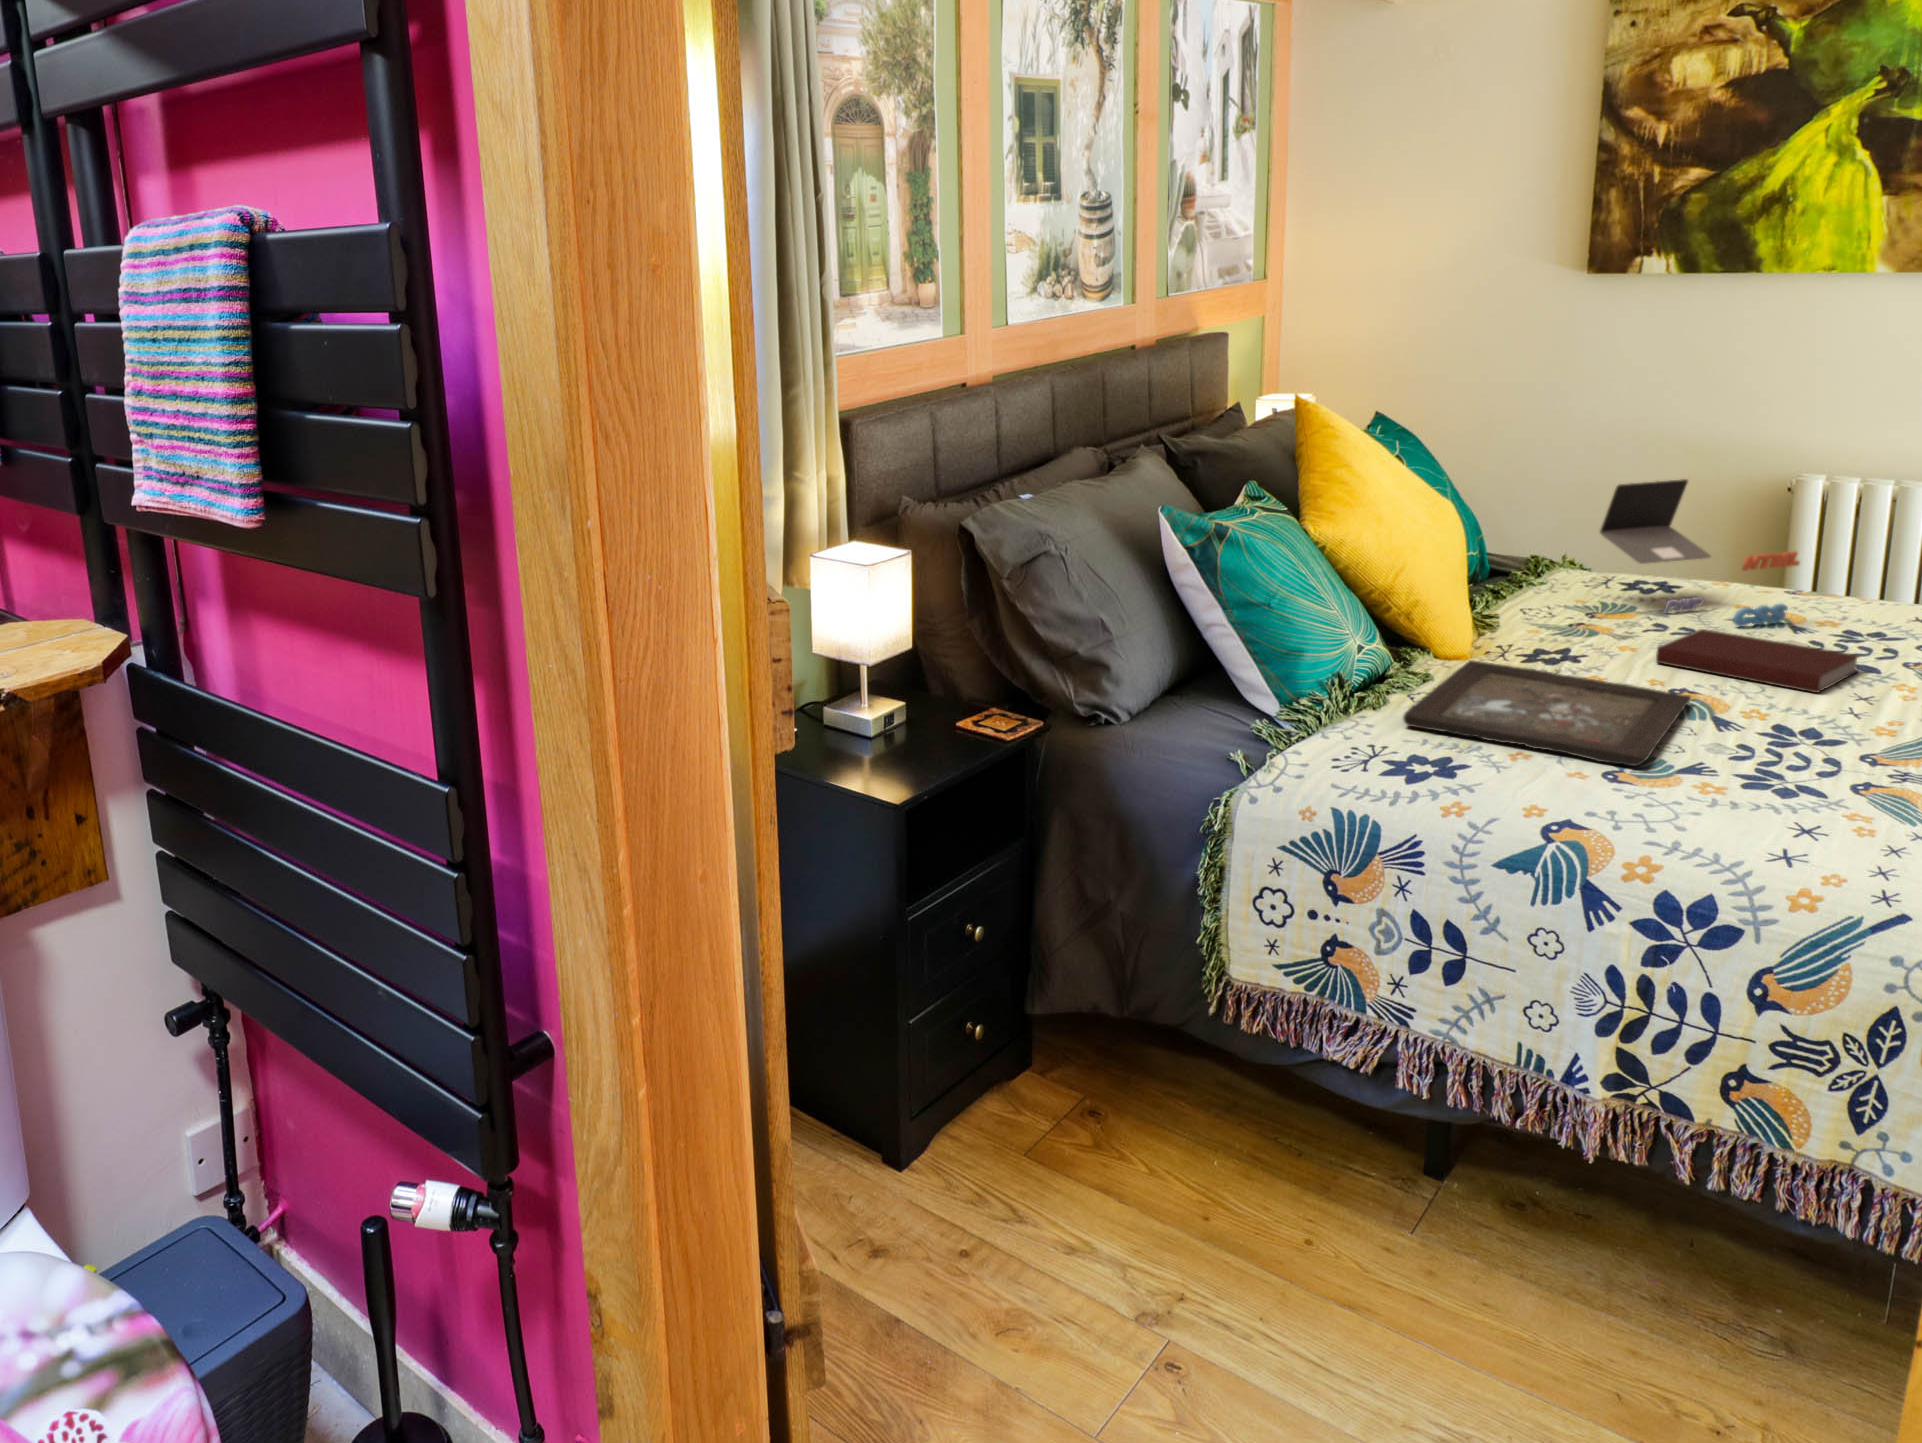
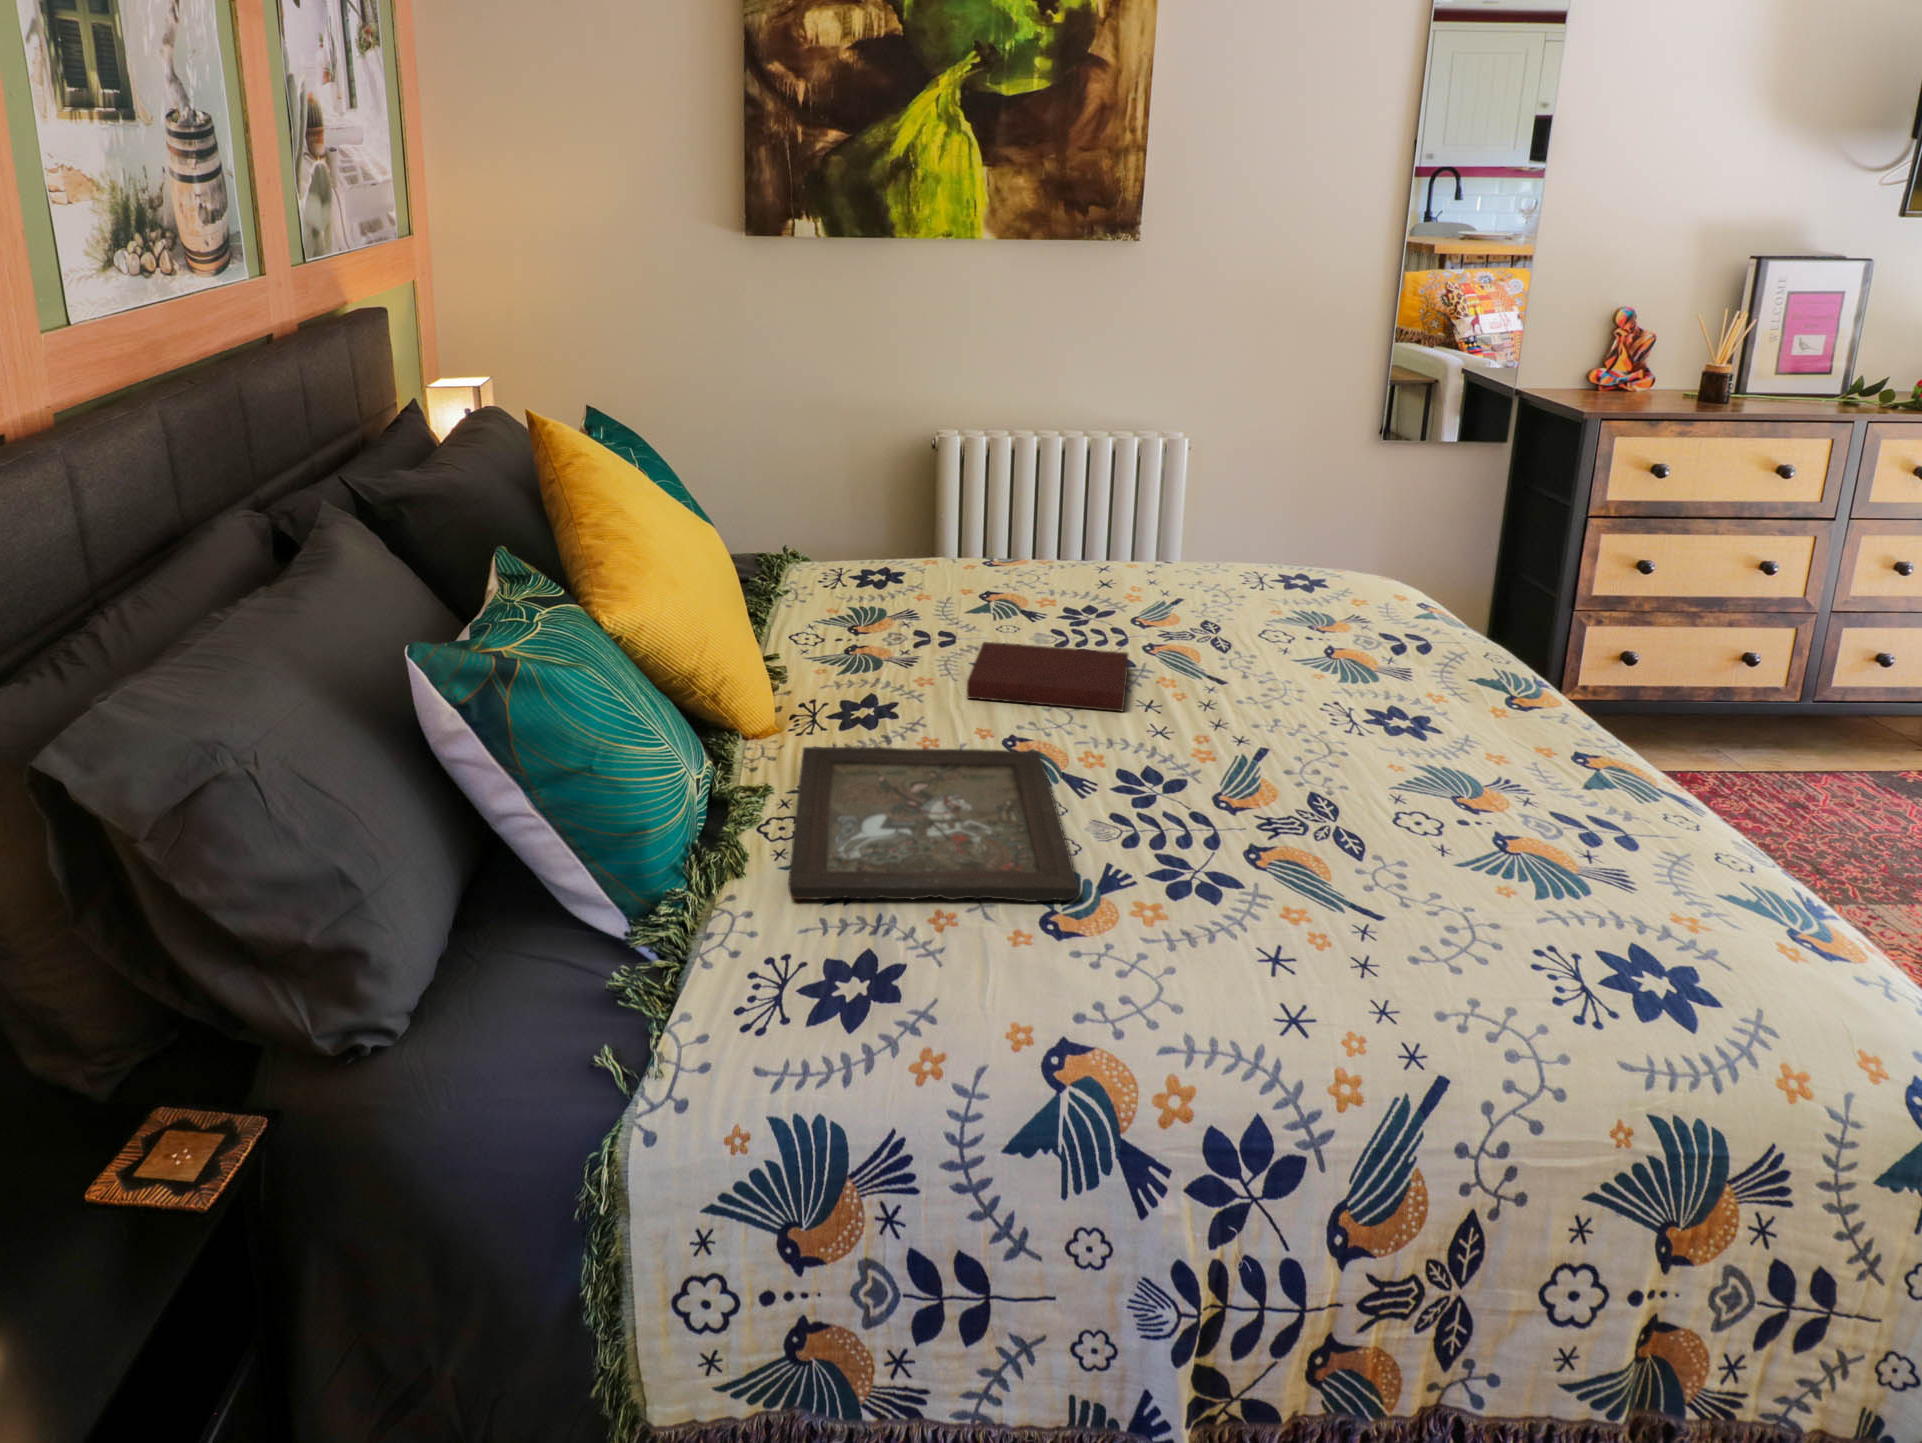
laptop: present [1600,479,1800,627] -> none [854,466,1033,625]

